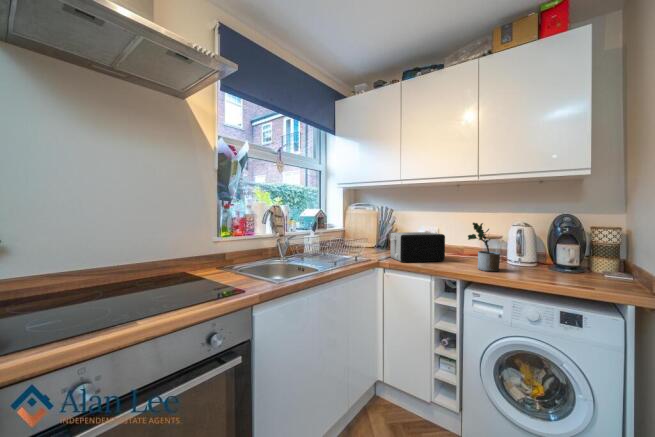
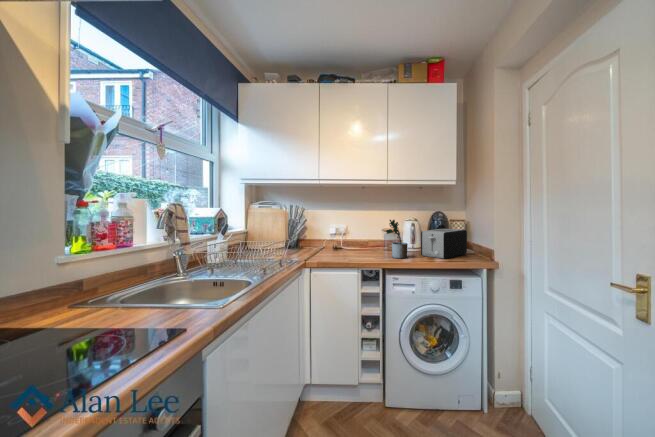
toaster: present [390,232,445,262] -> present [421,229,467,259]

